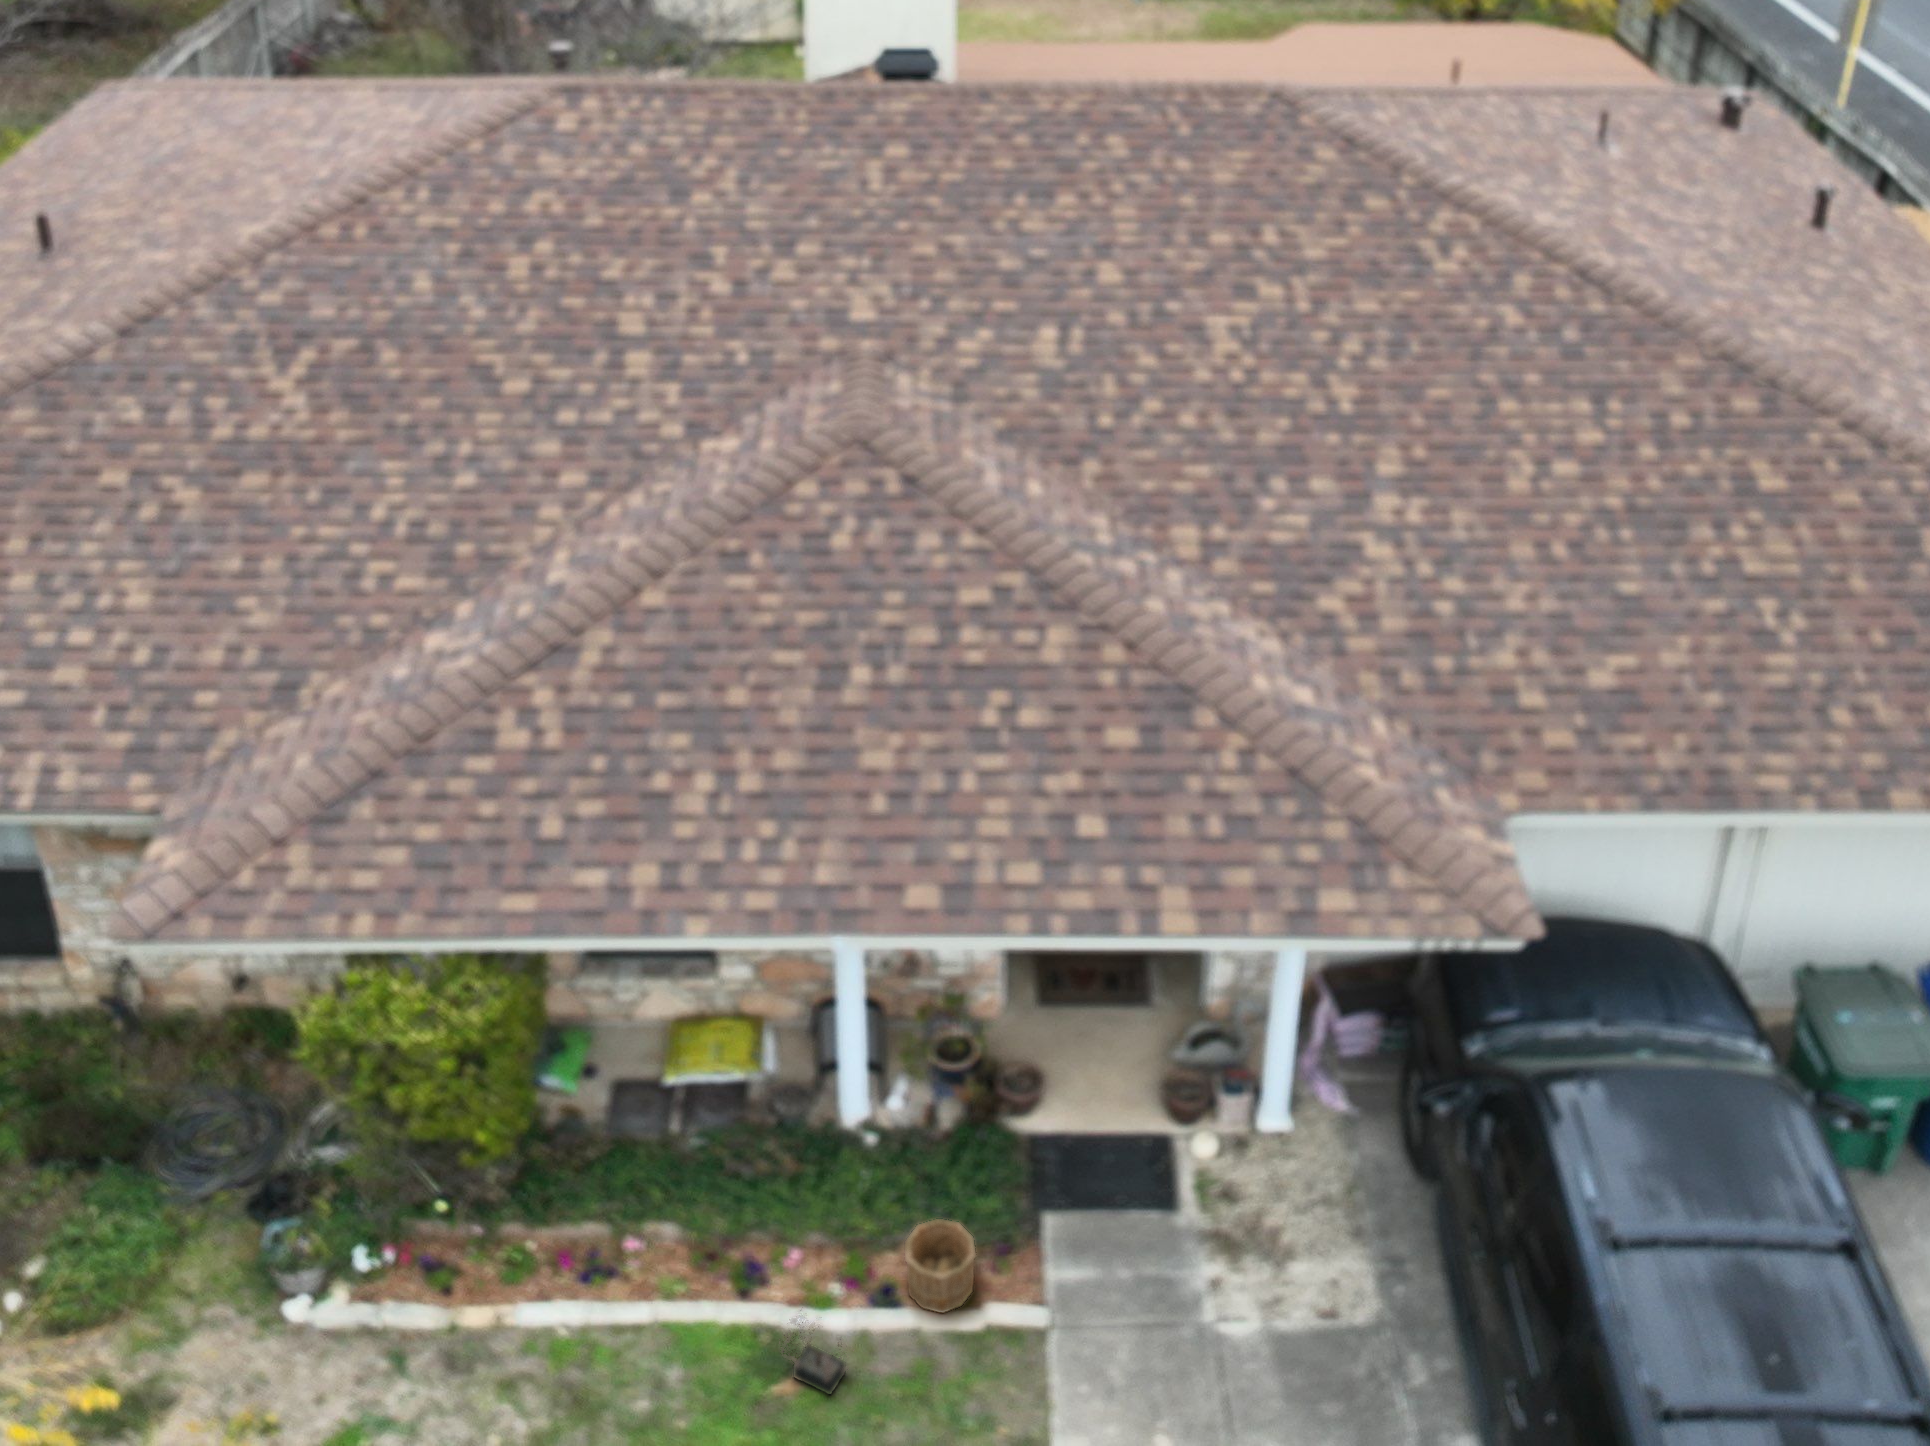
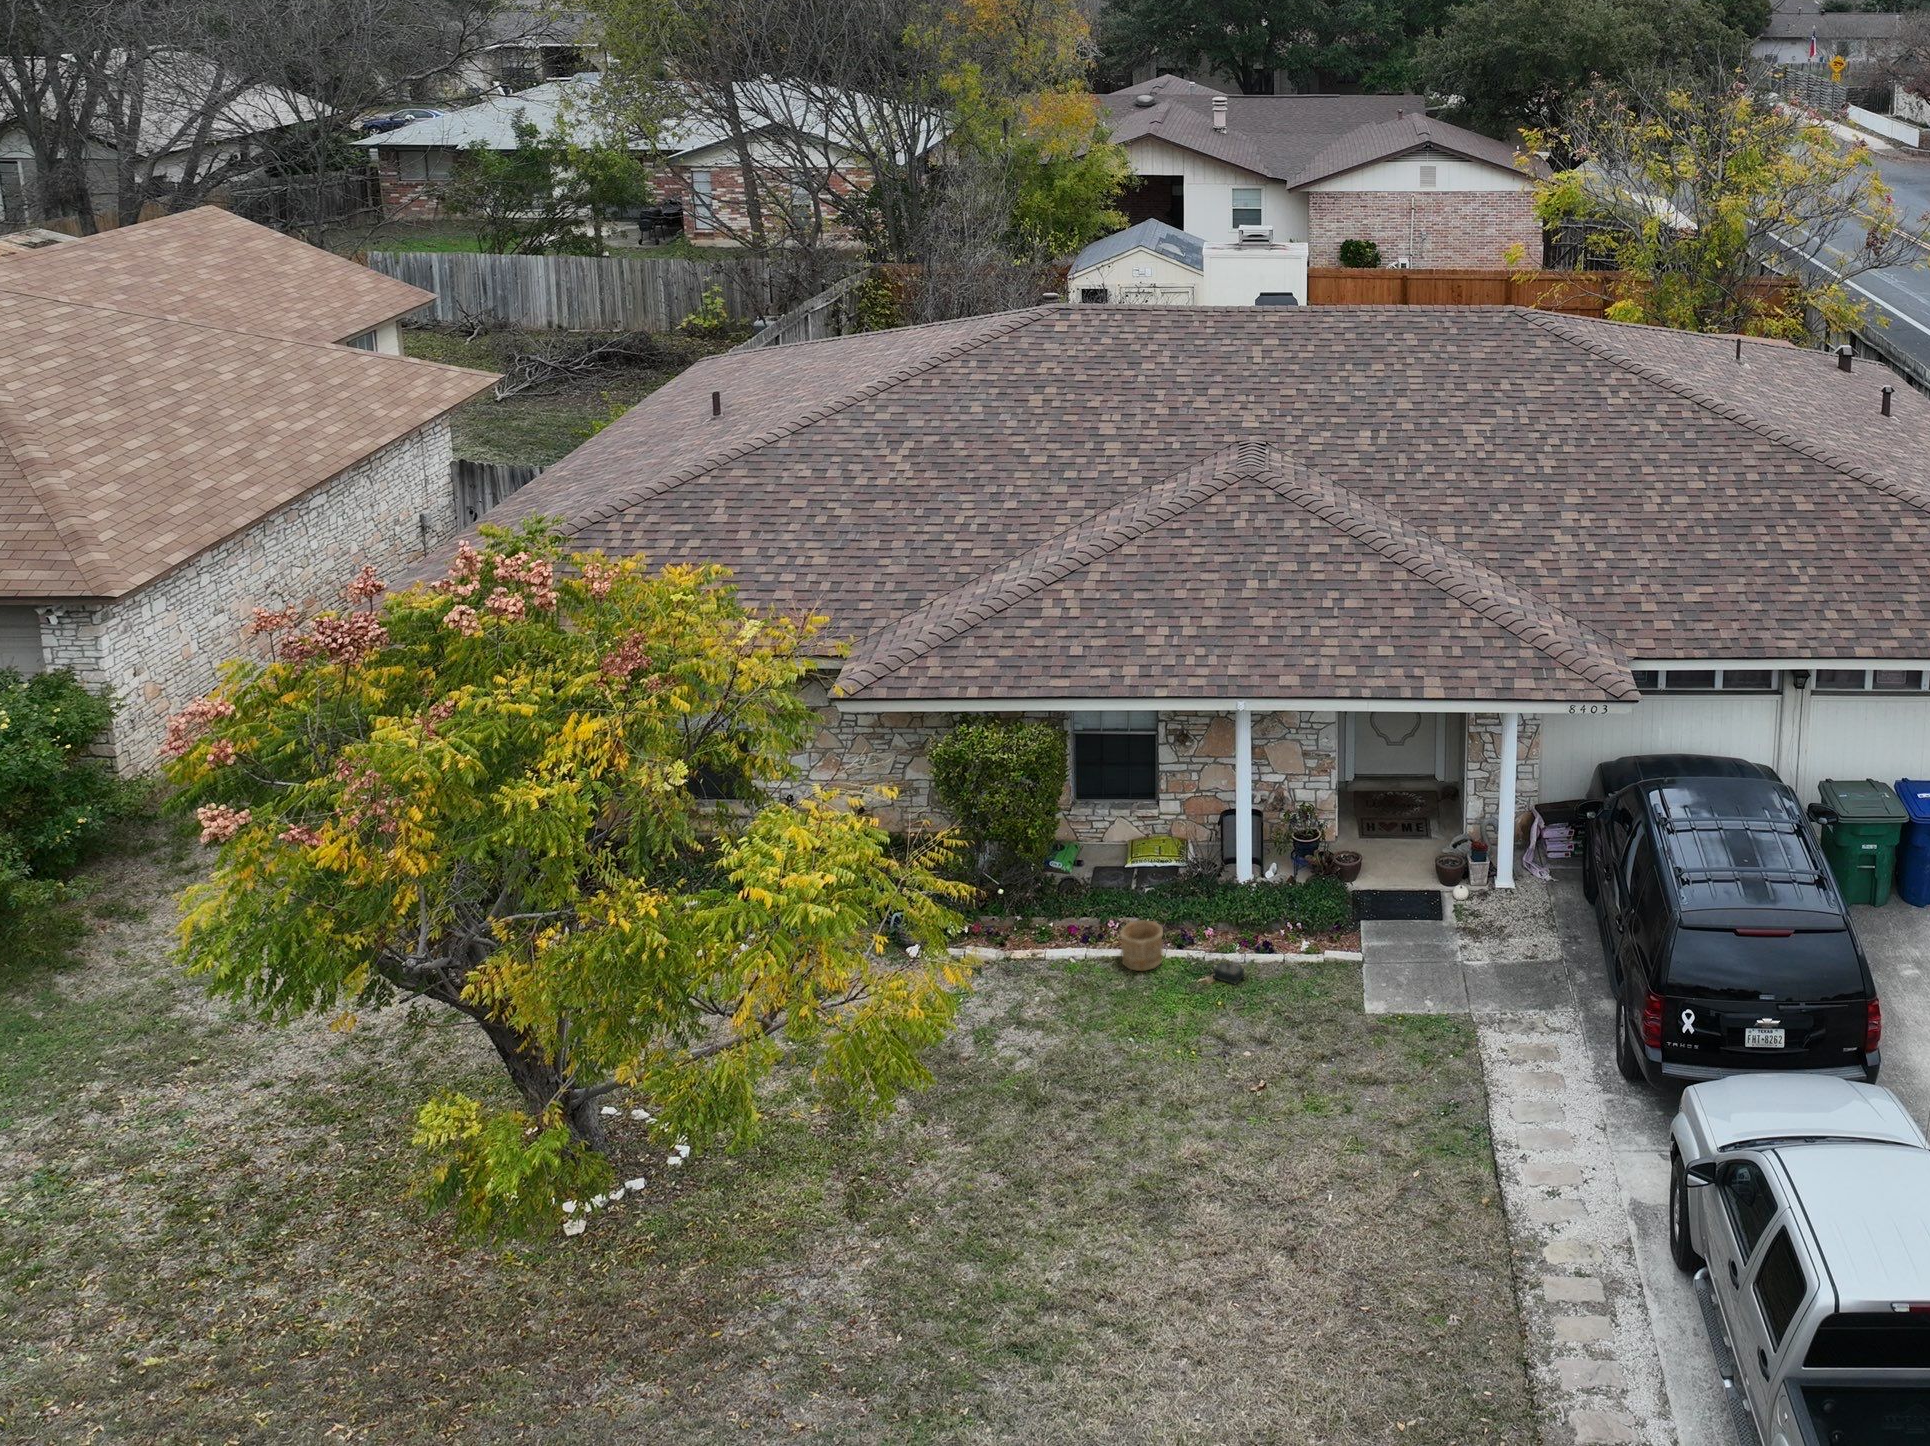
wooden bucket: present [905,1219,975,1313] -> present [1120,920,1163,971]

